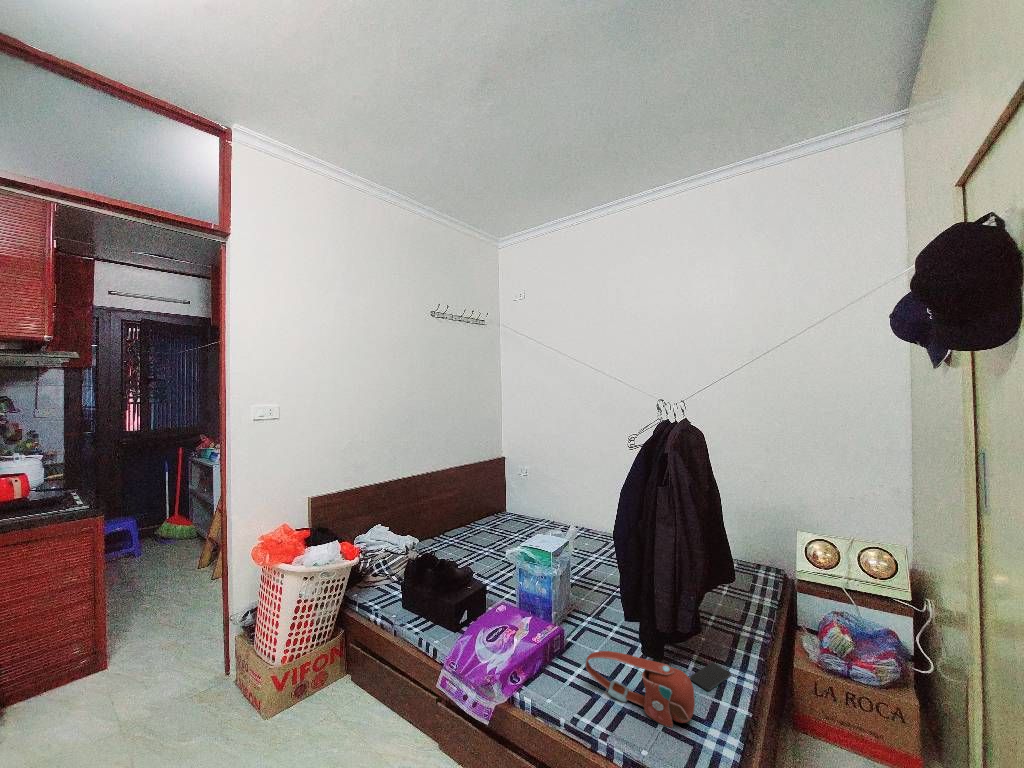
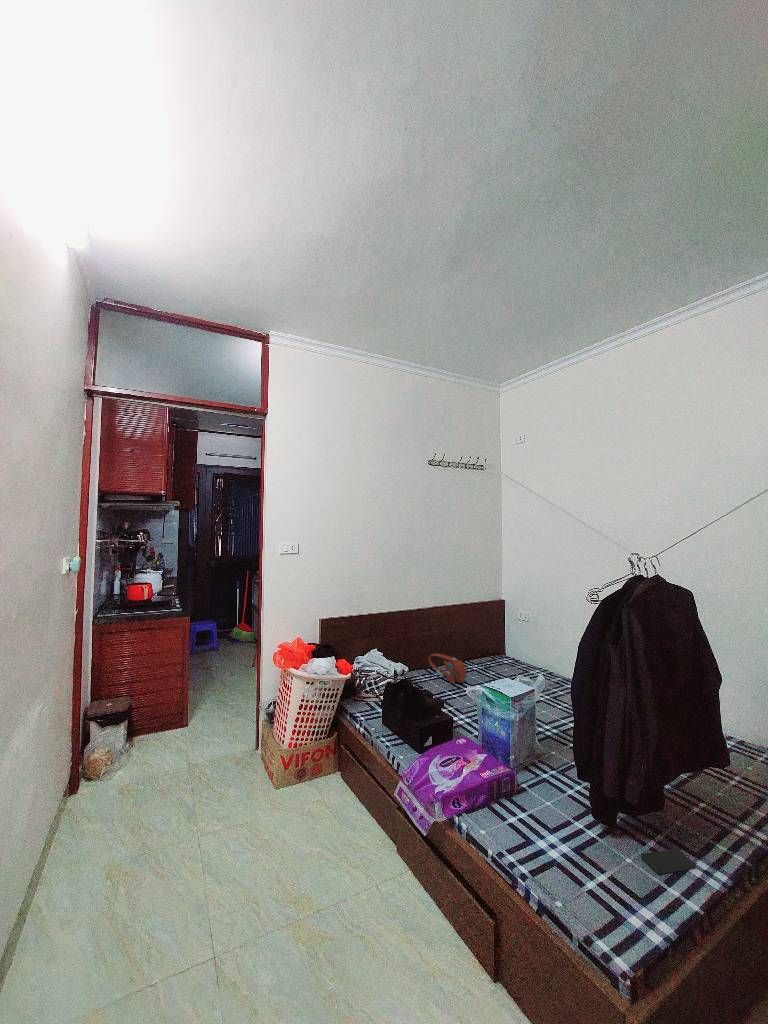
handbag: present [585,651,695,728] -> present [428,653,467,683]

